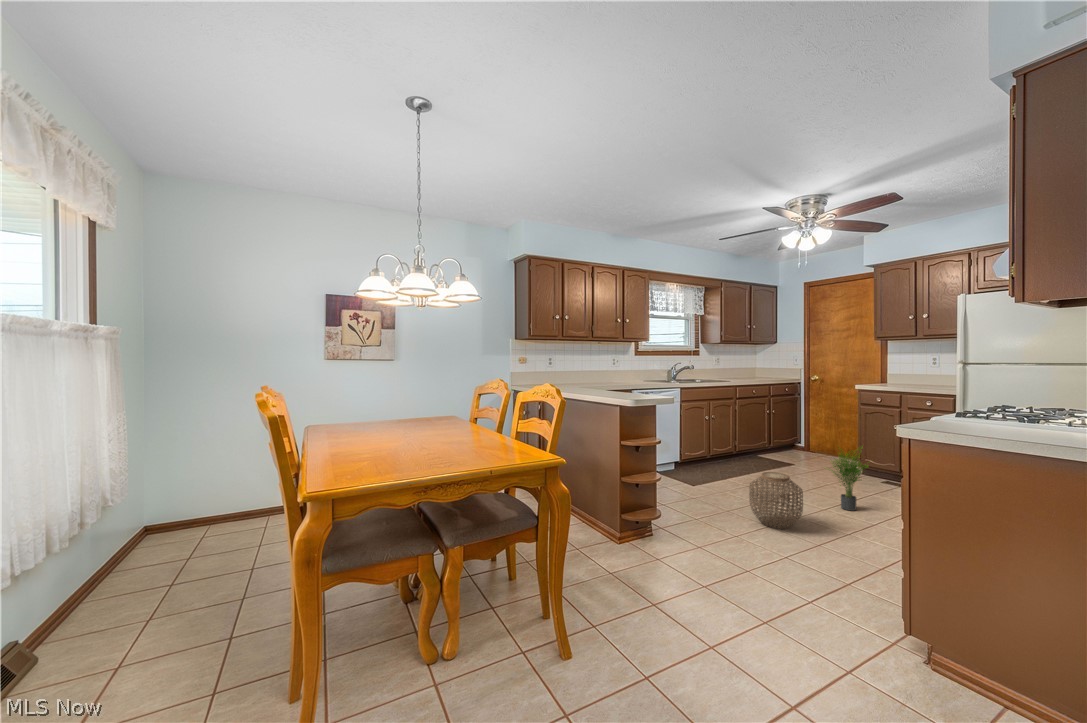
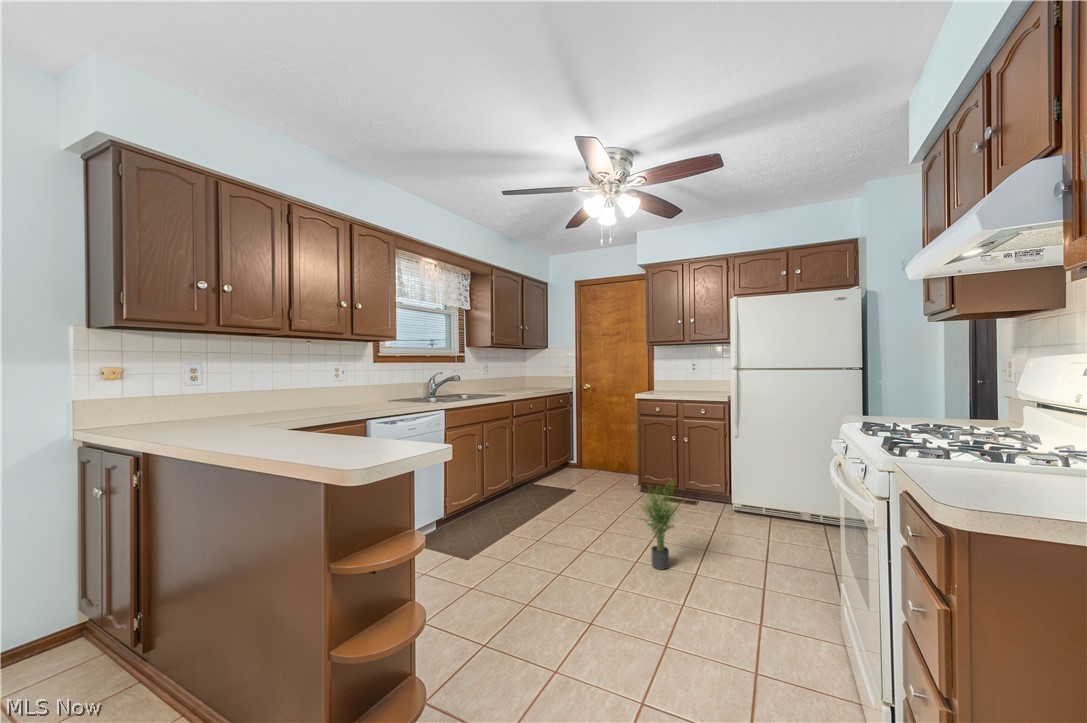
woven basket: present [749,472,803,529] -> none [556,549,633,650]

